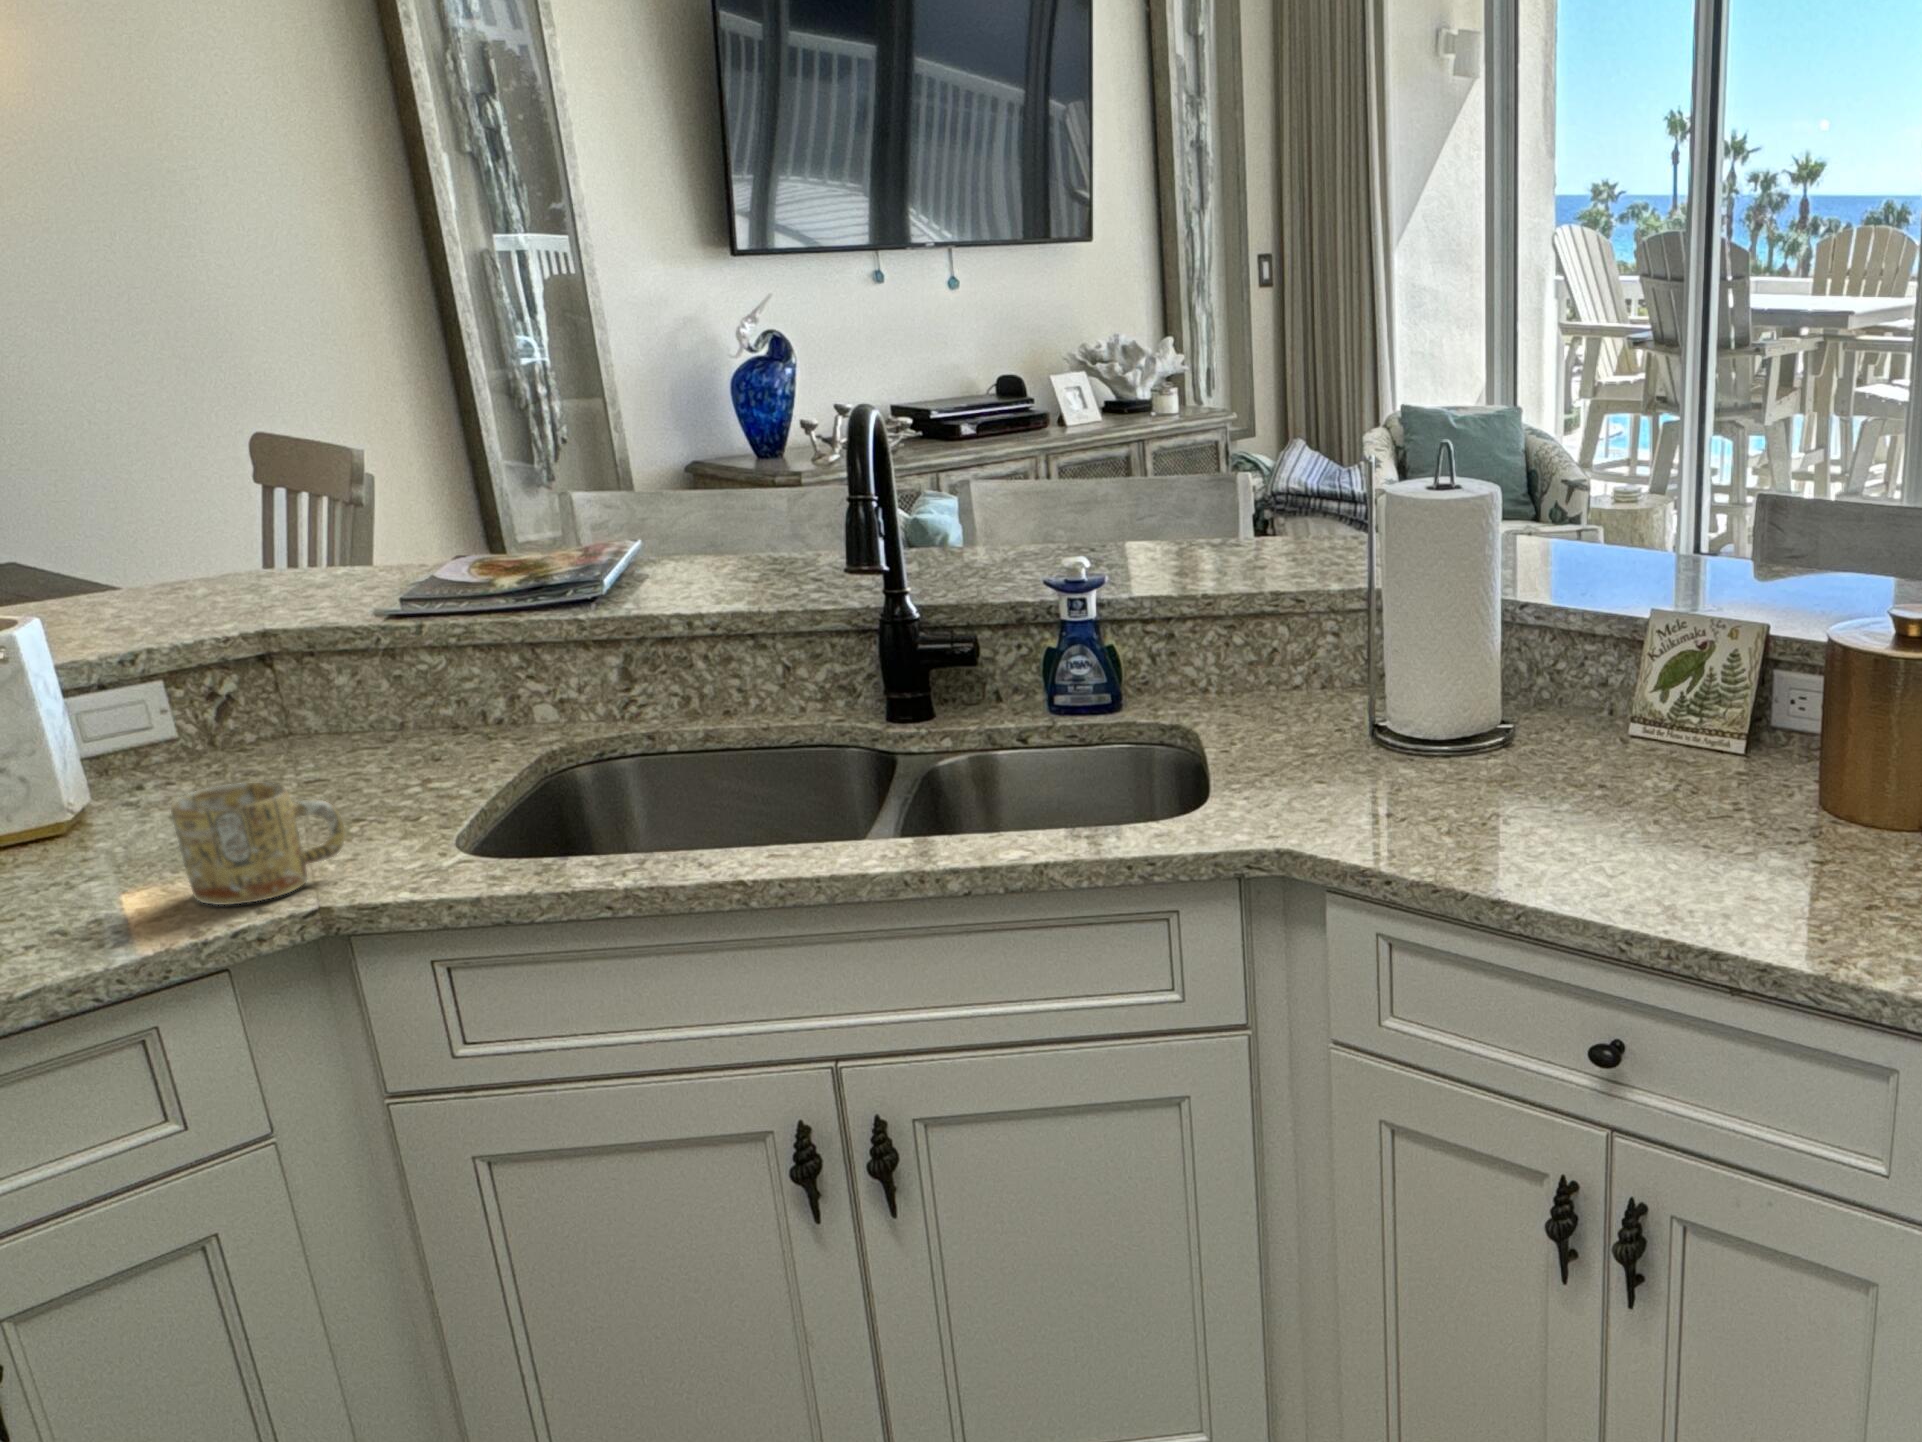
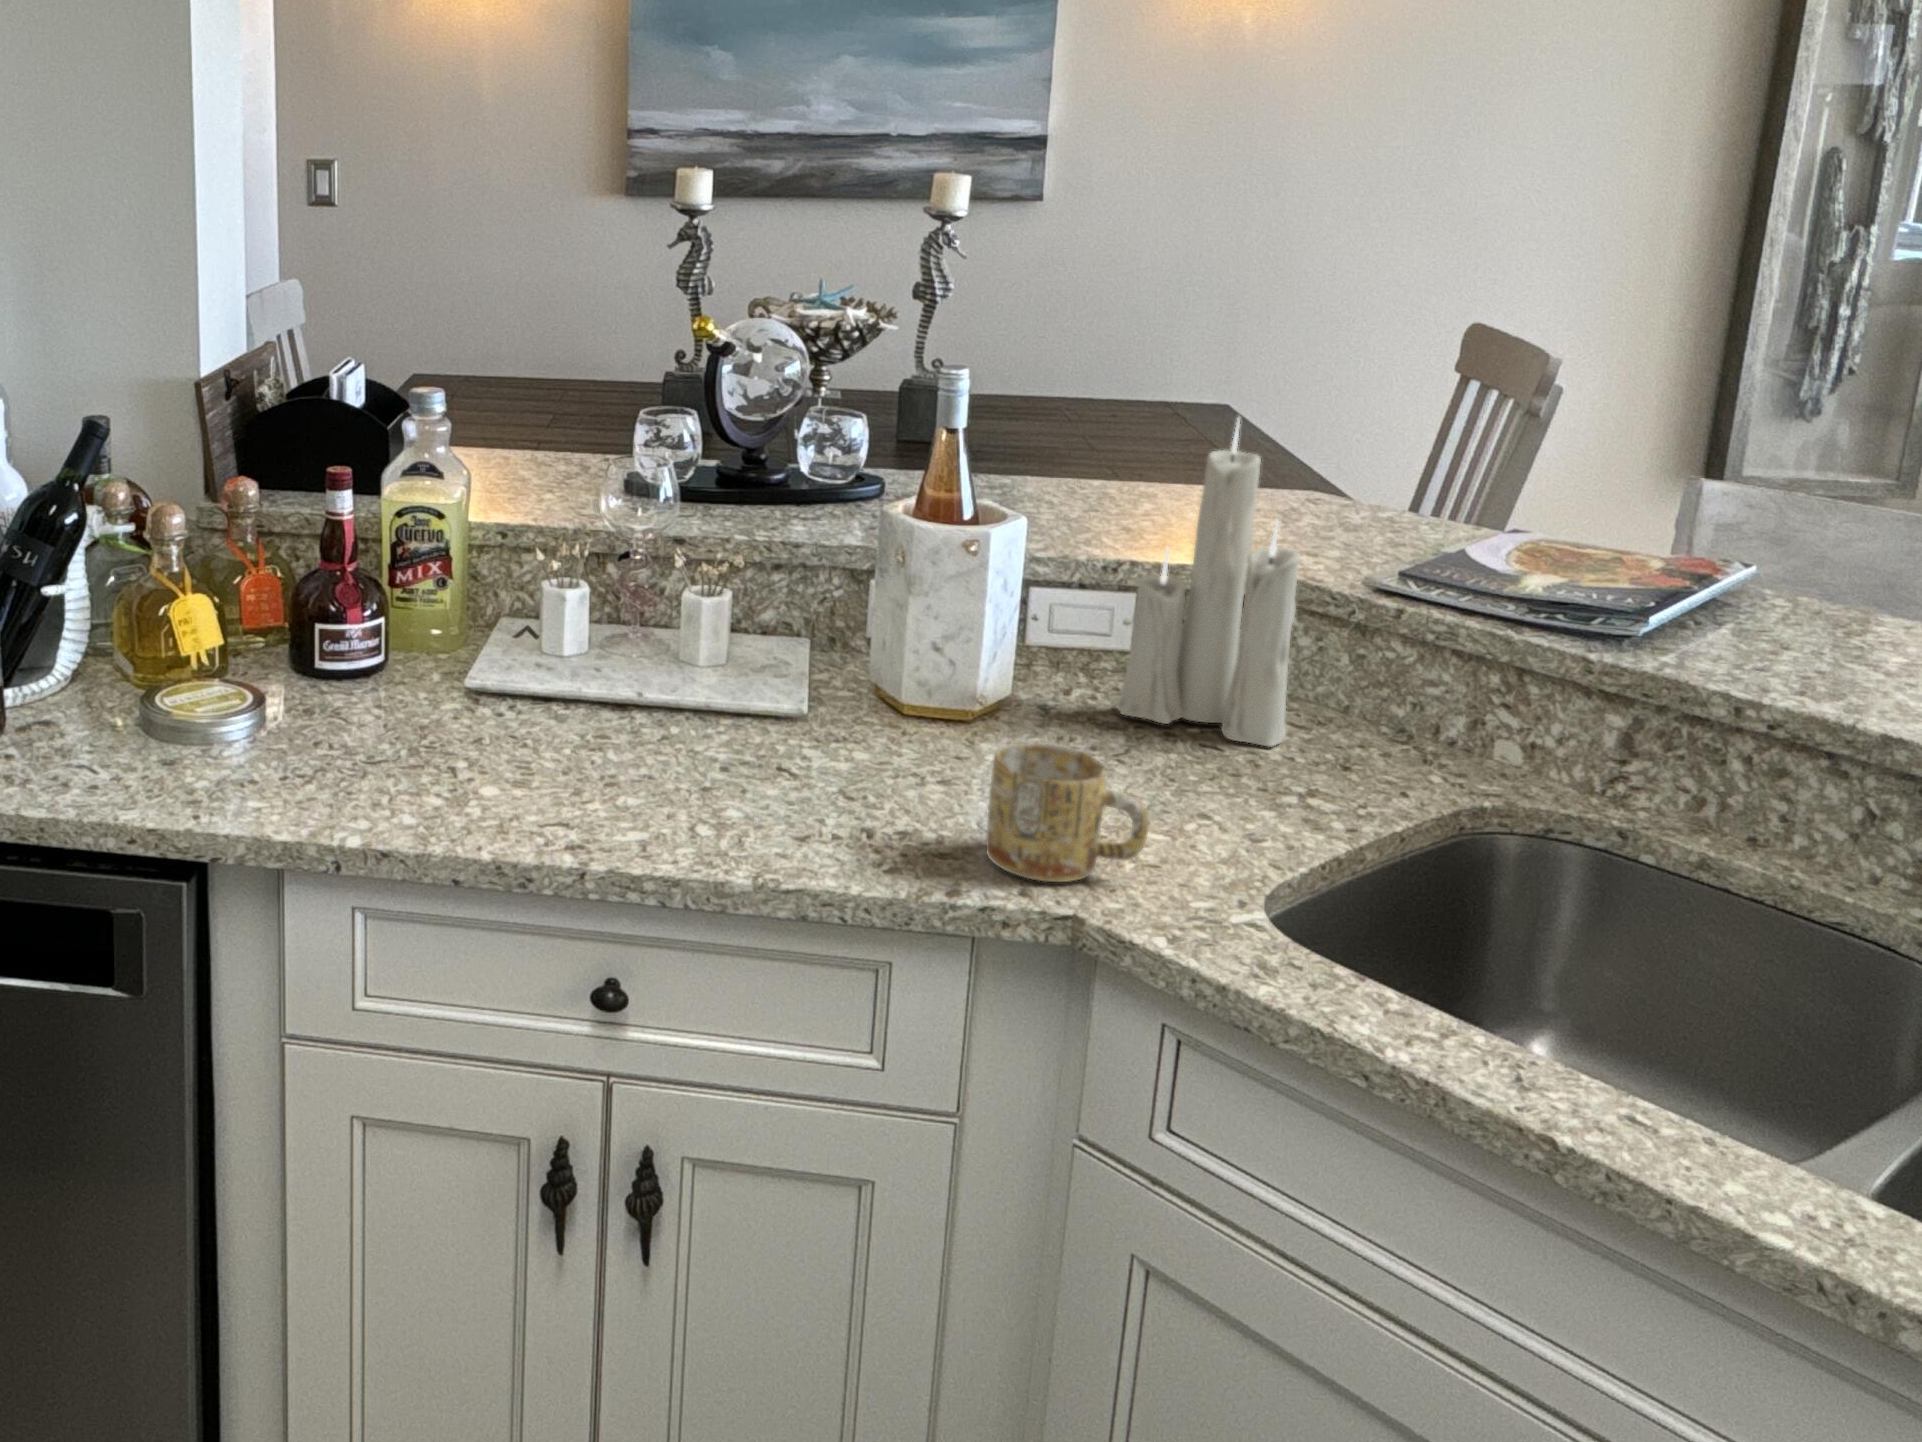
candle: none [178,461,371,785] -> present [1117,418,1300,747]

